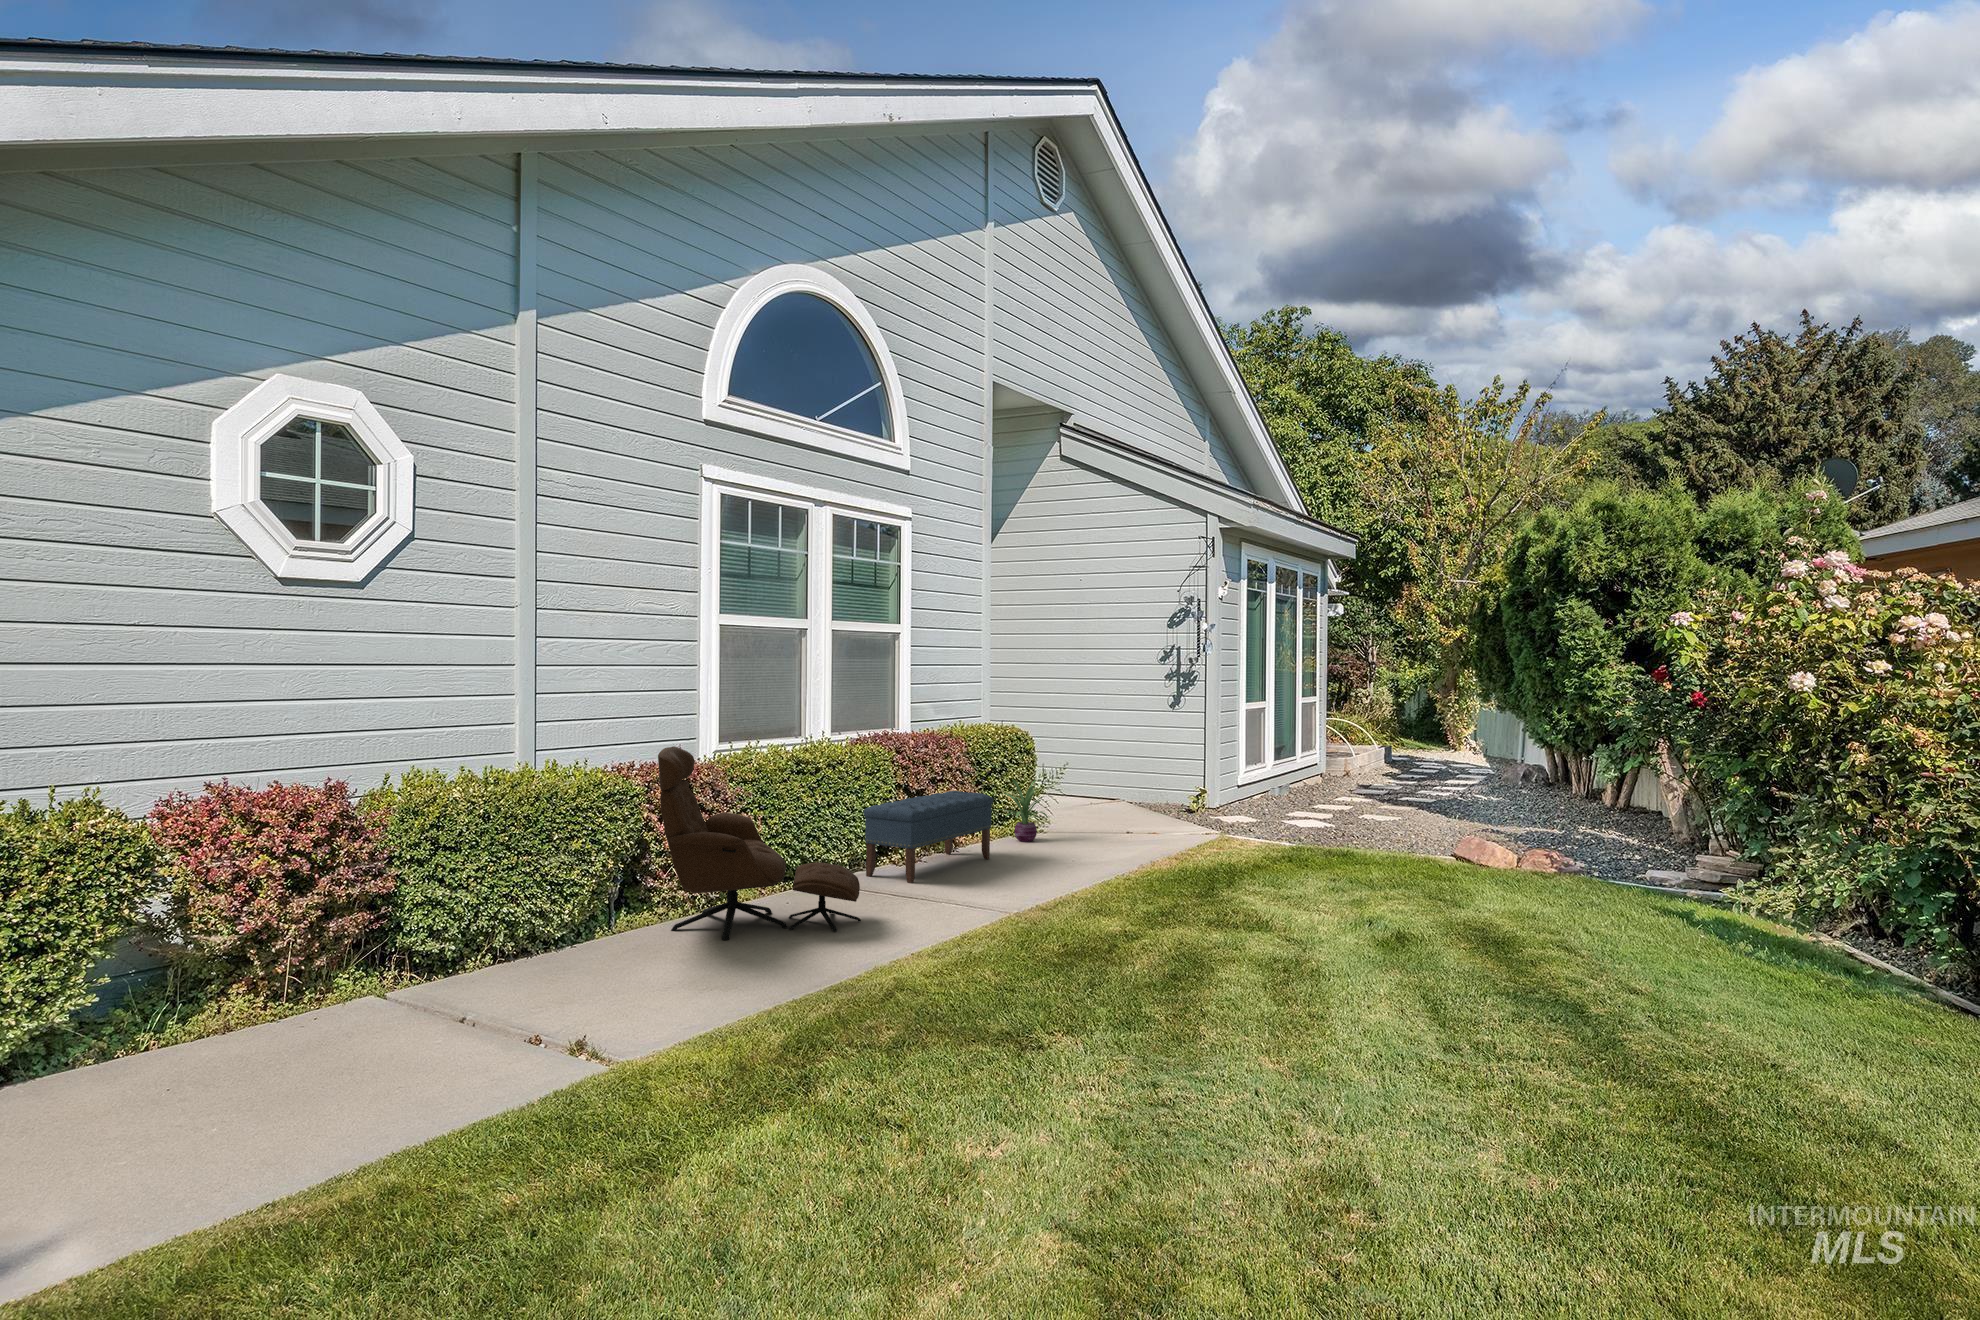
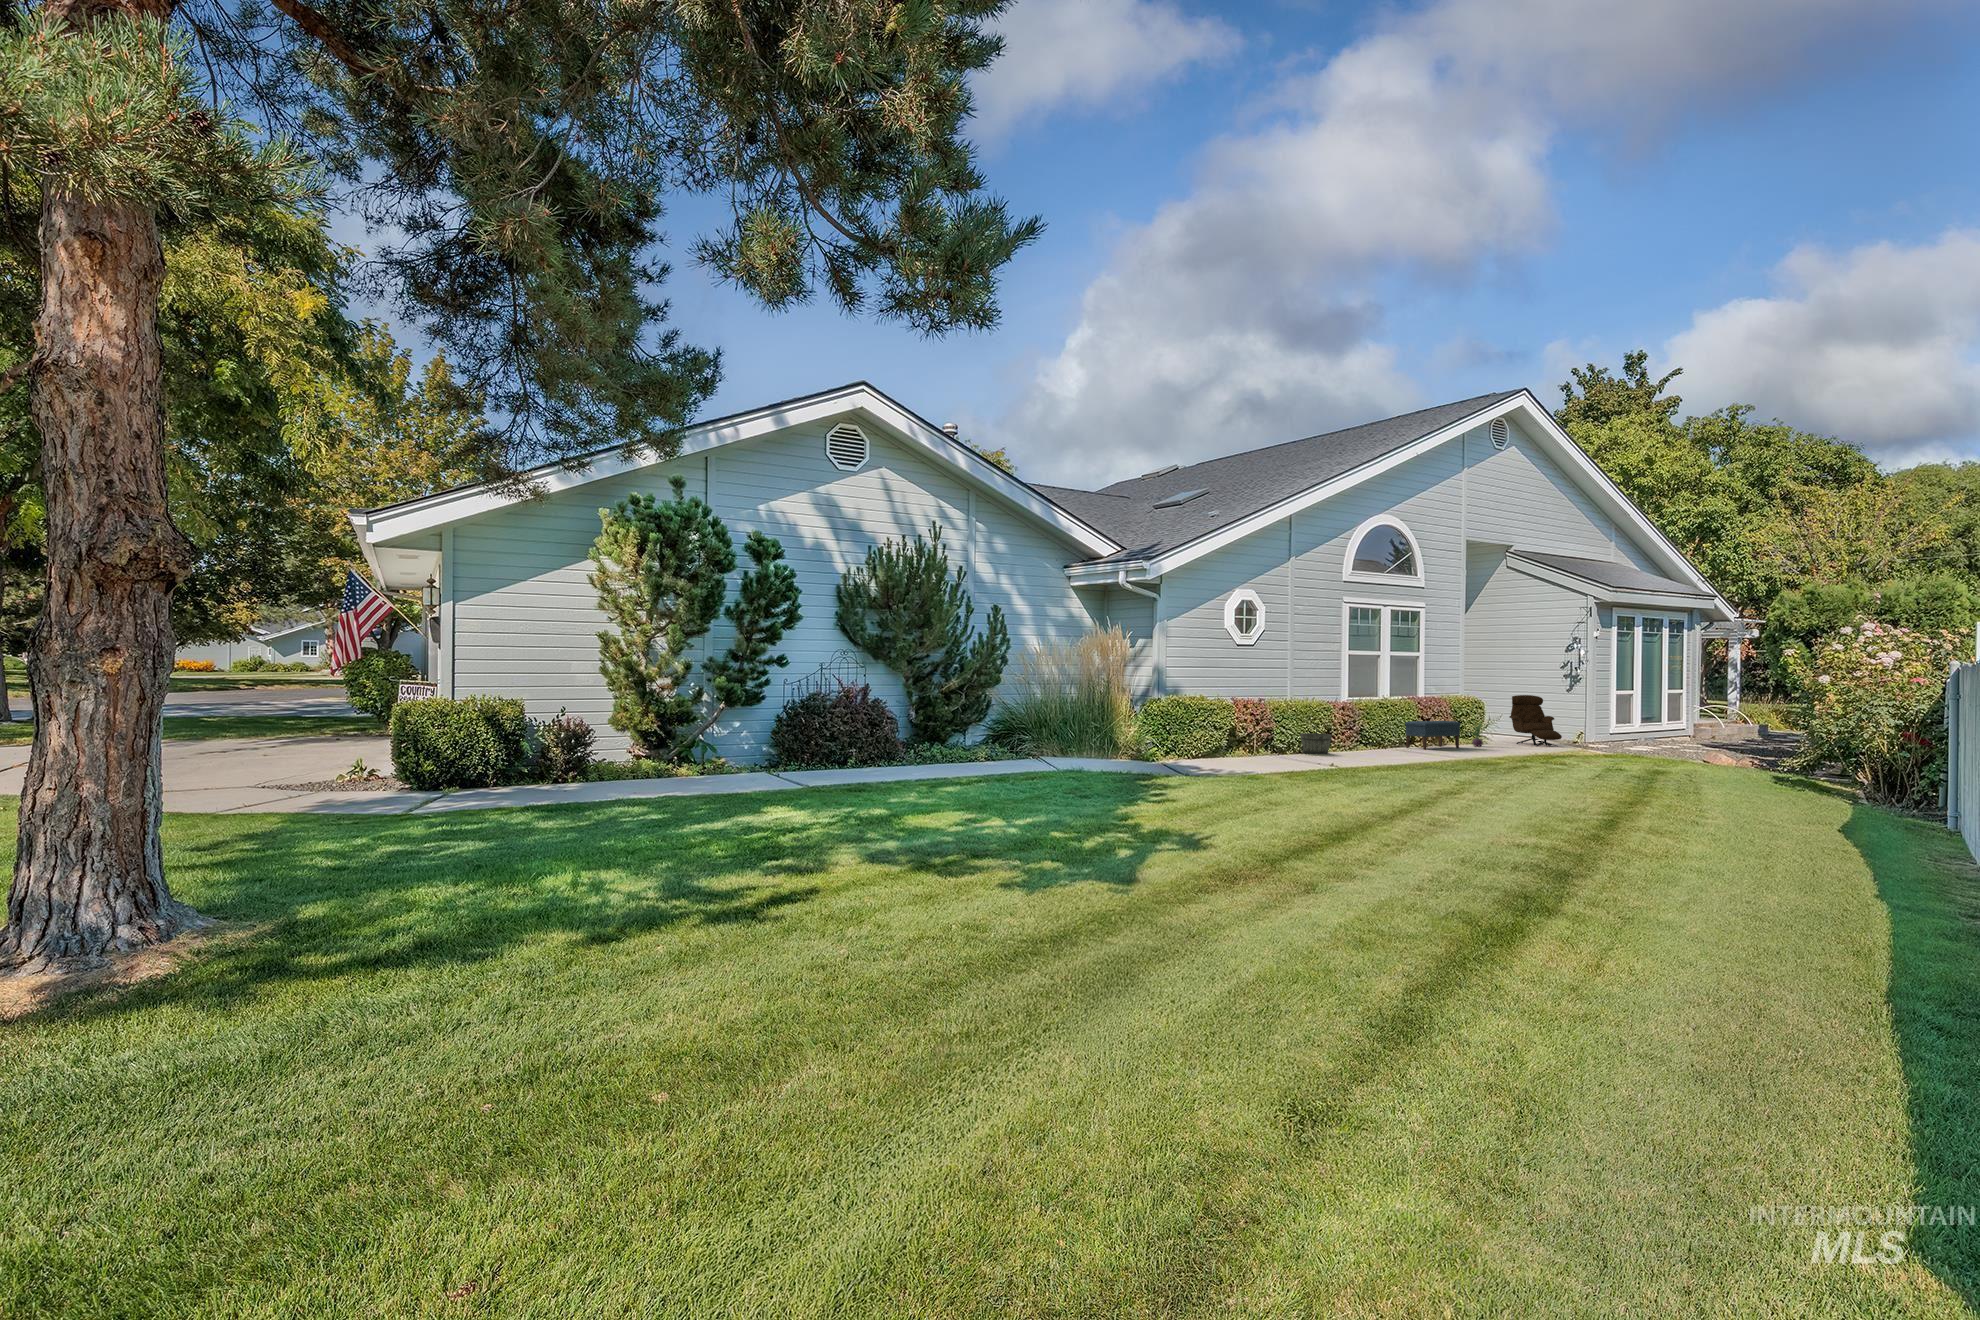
lounge chair: present [658,746,861,940] -> present [1509,695,1562,747]
wooden bucket: none [471,887,592,996] -> present [1300,727,1332,754]

